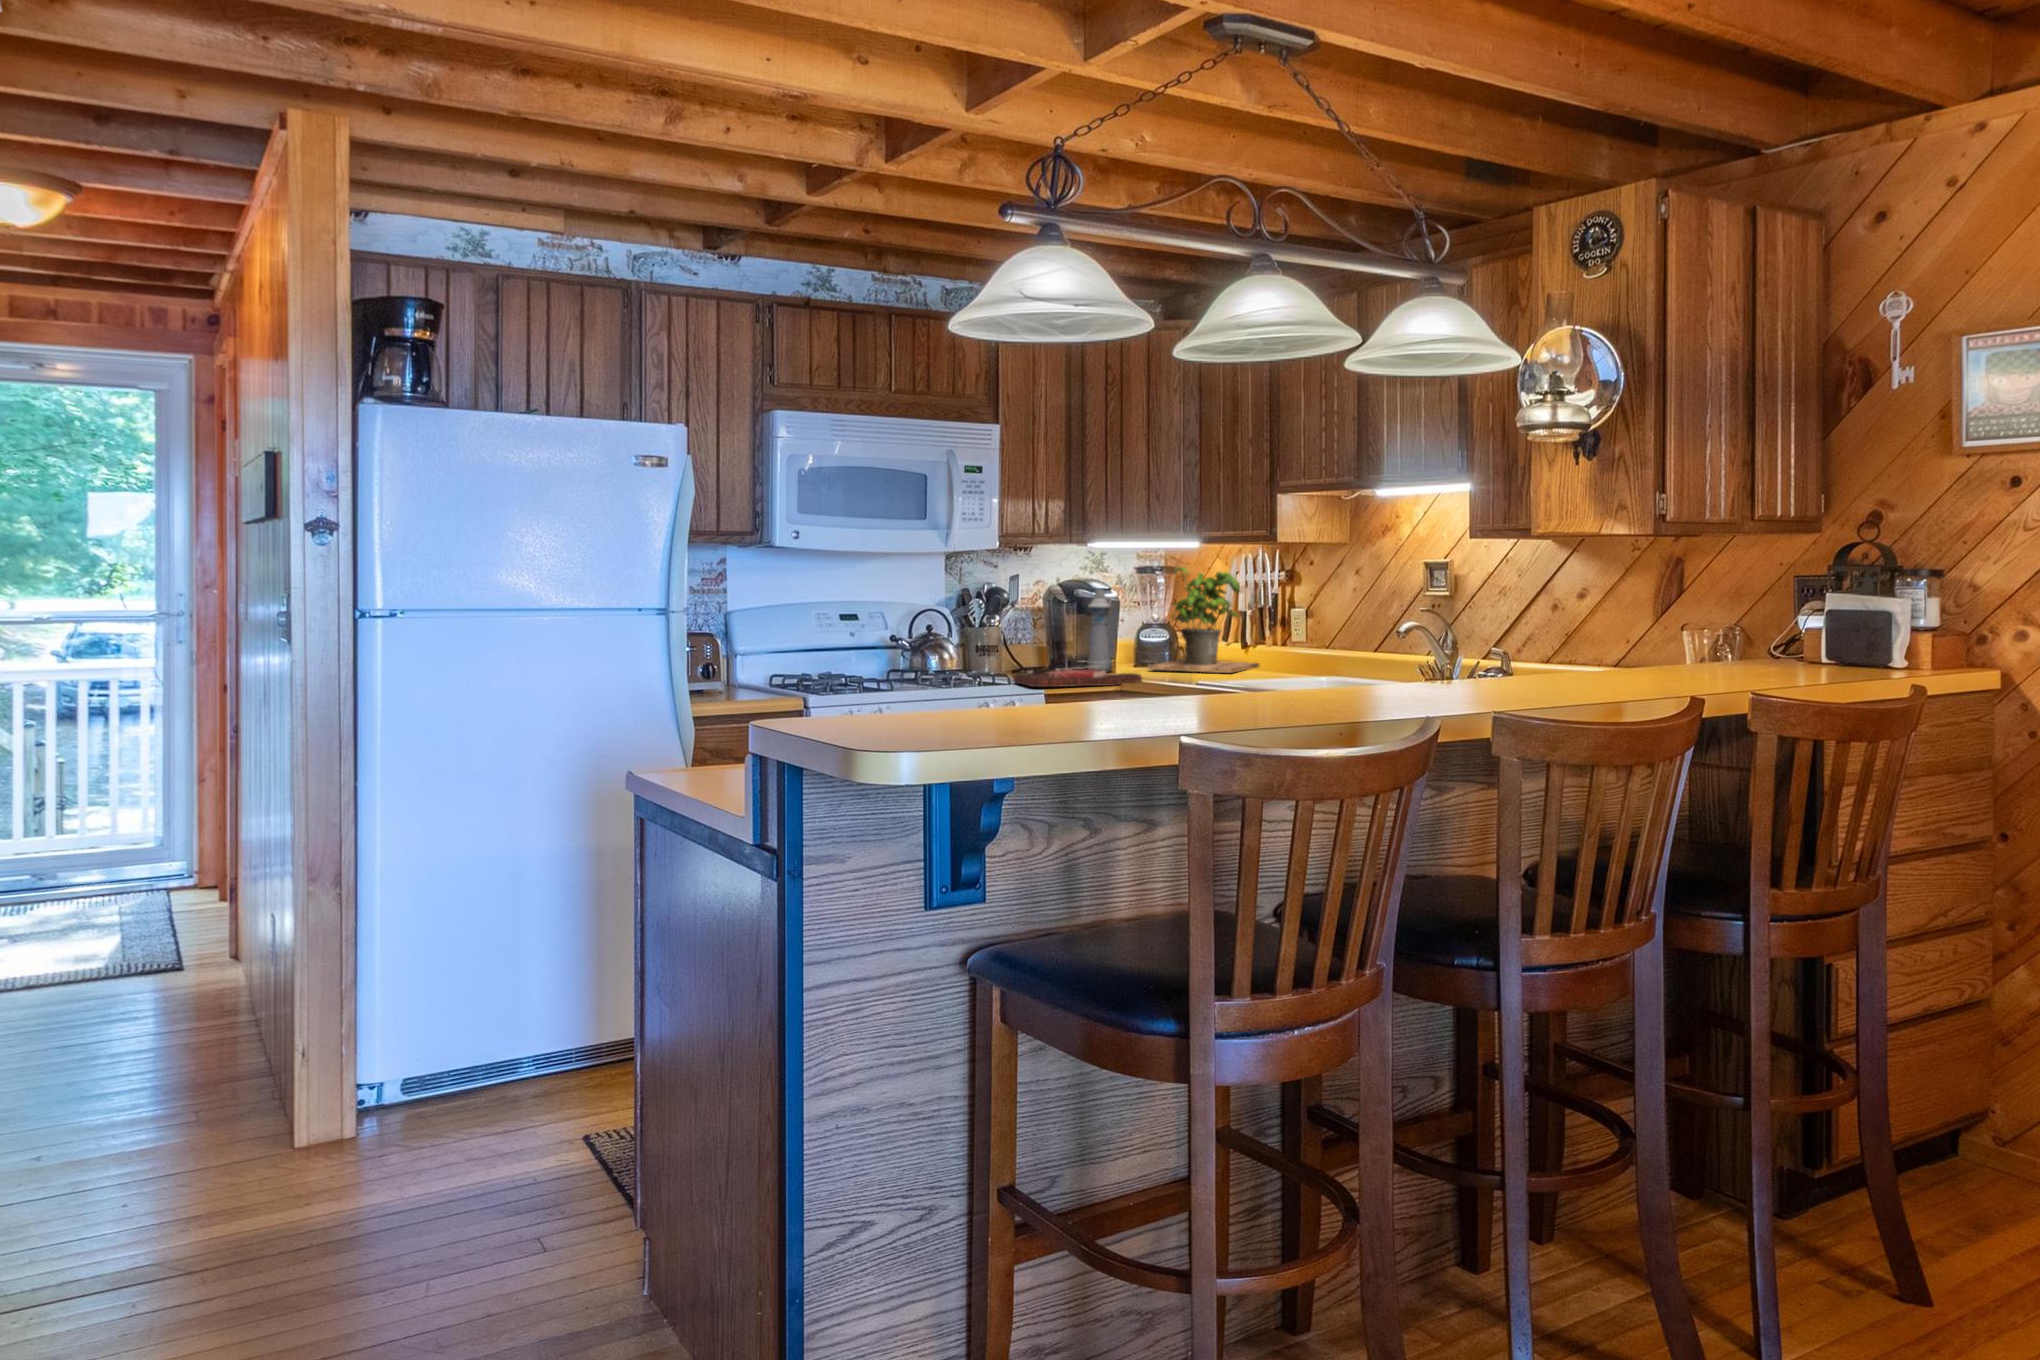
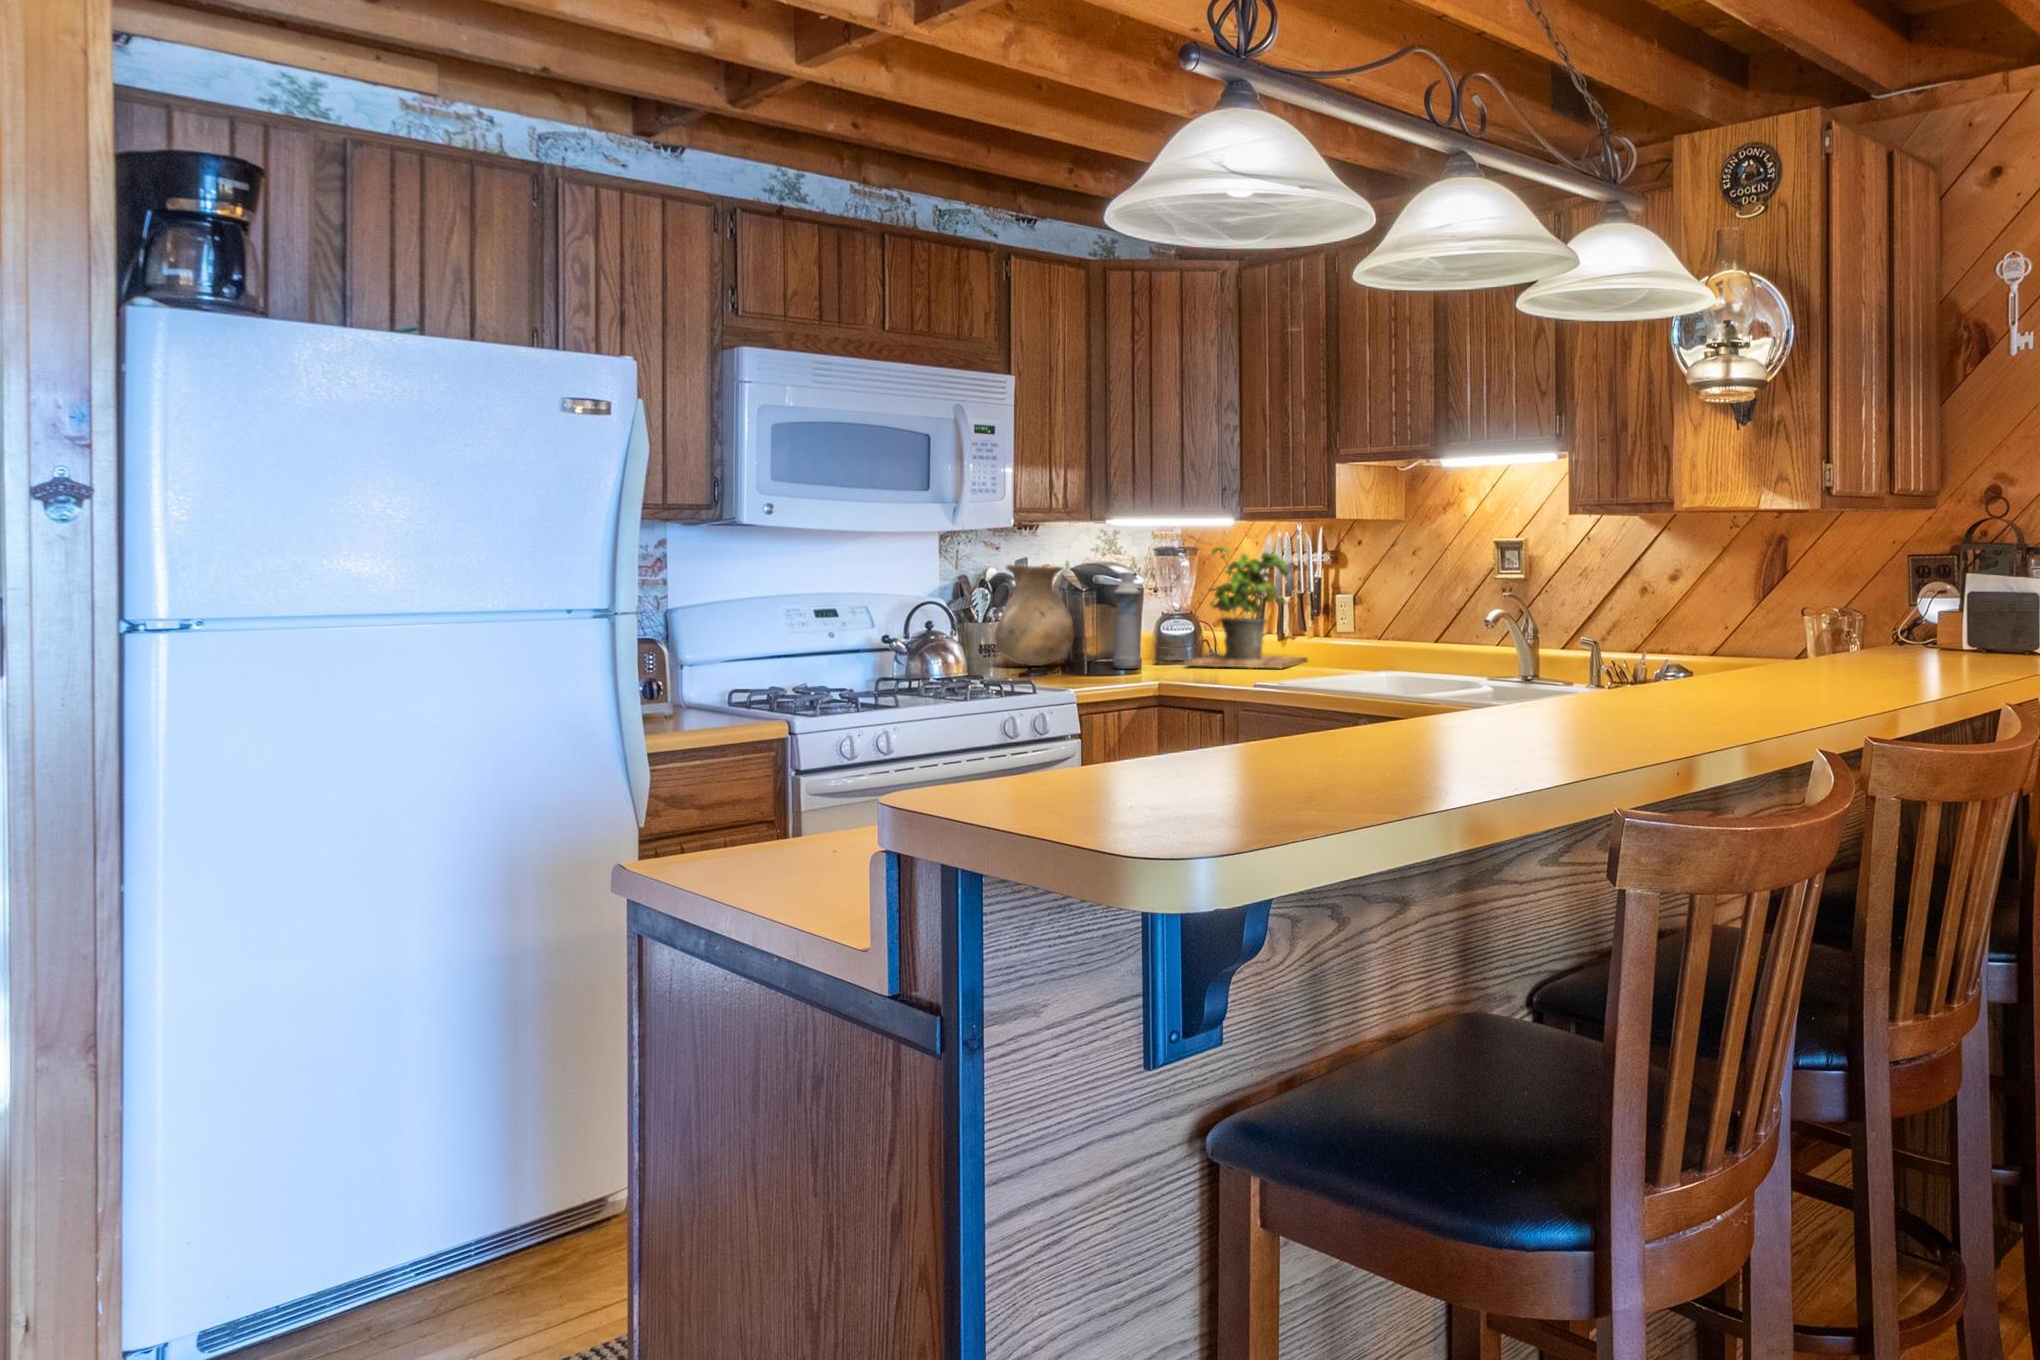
vase: none [992,583,1058,668] -> present [994,565,1074,666]
cutting board: present [1013,666,1142,687] -> none [1031,661,1186,686]

